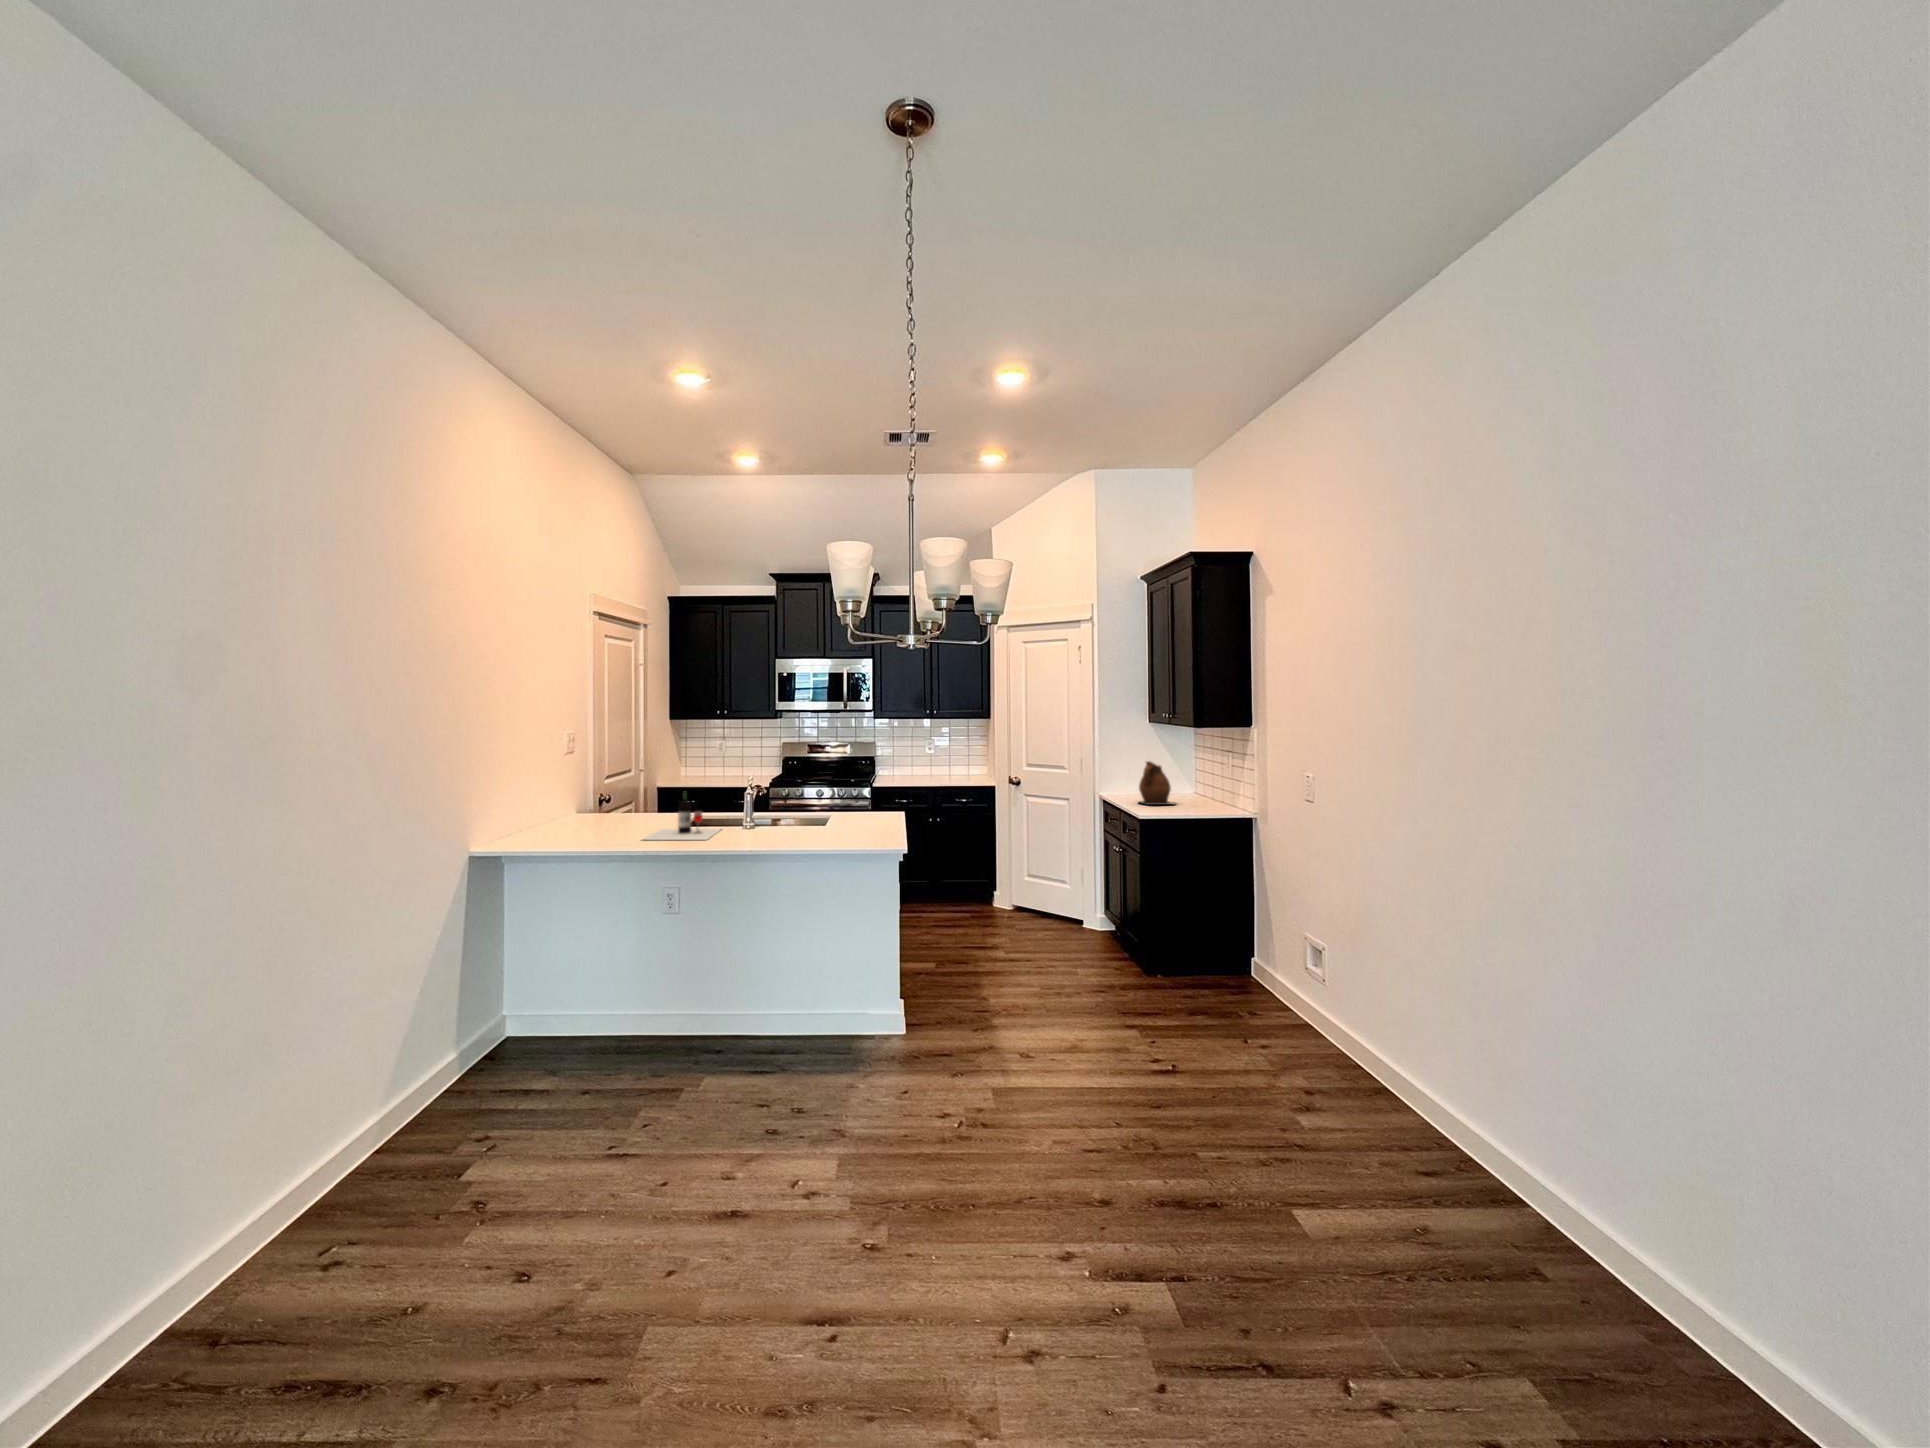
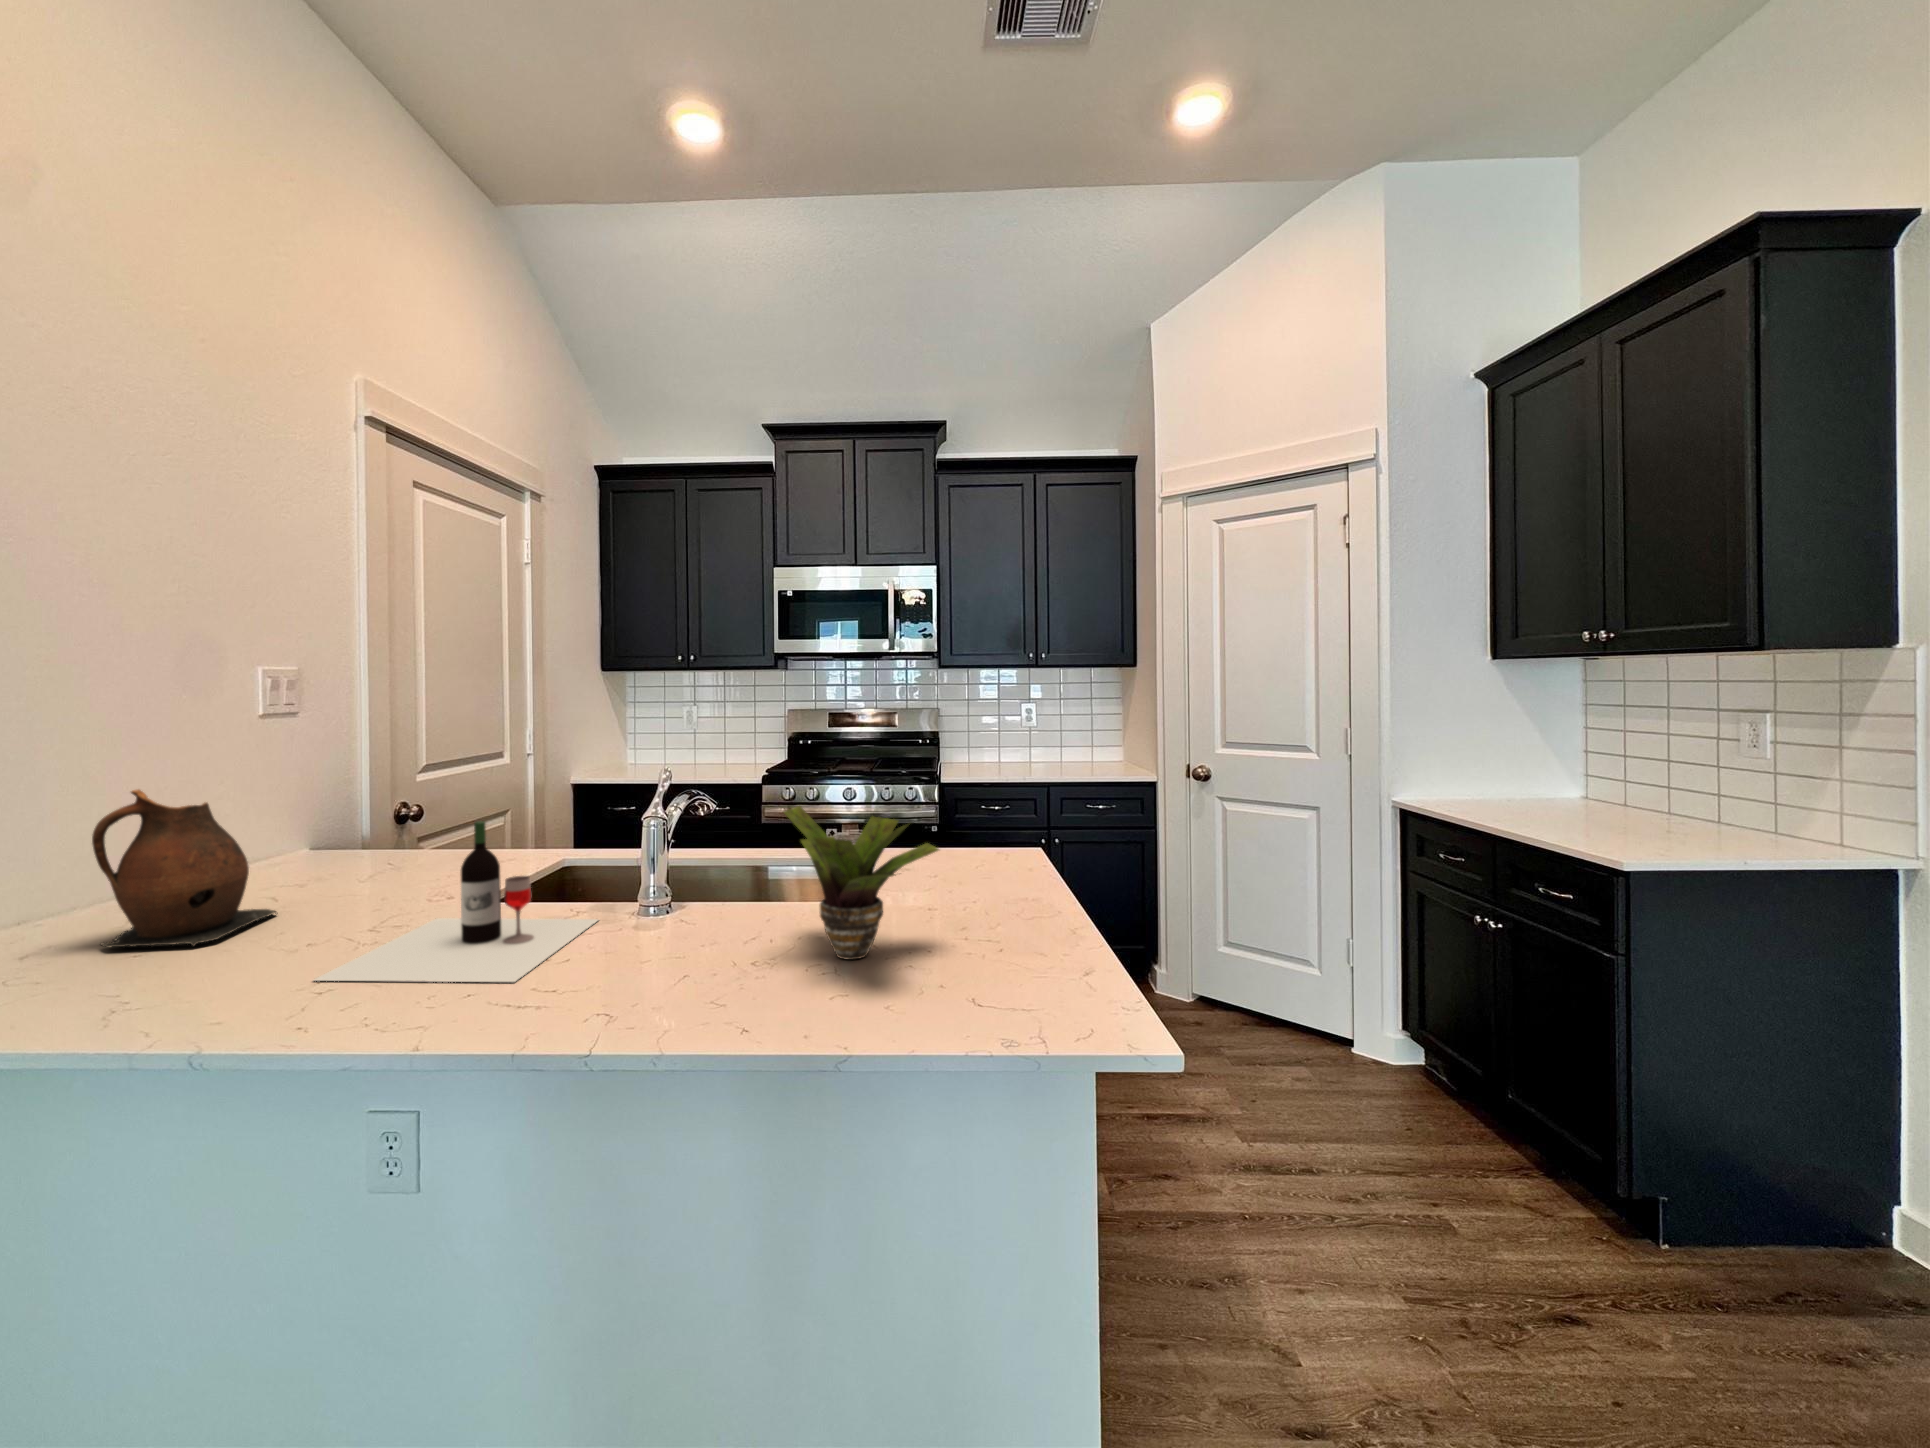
ceramic pitcher: present [1139,761,1174,805] -> present [92,789,278,947]
potted plant: none [791,786,845,836] -> present [784,806,939,960]

